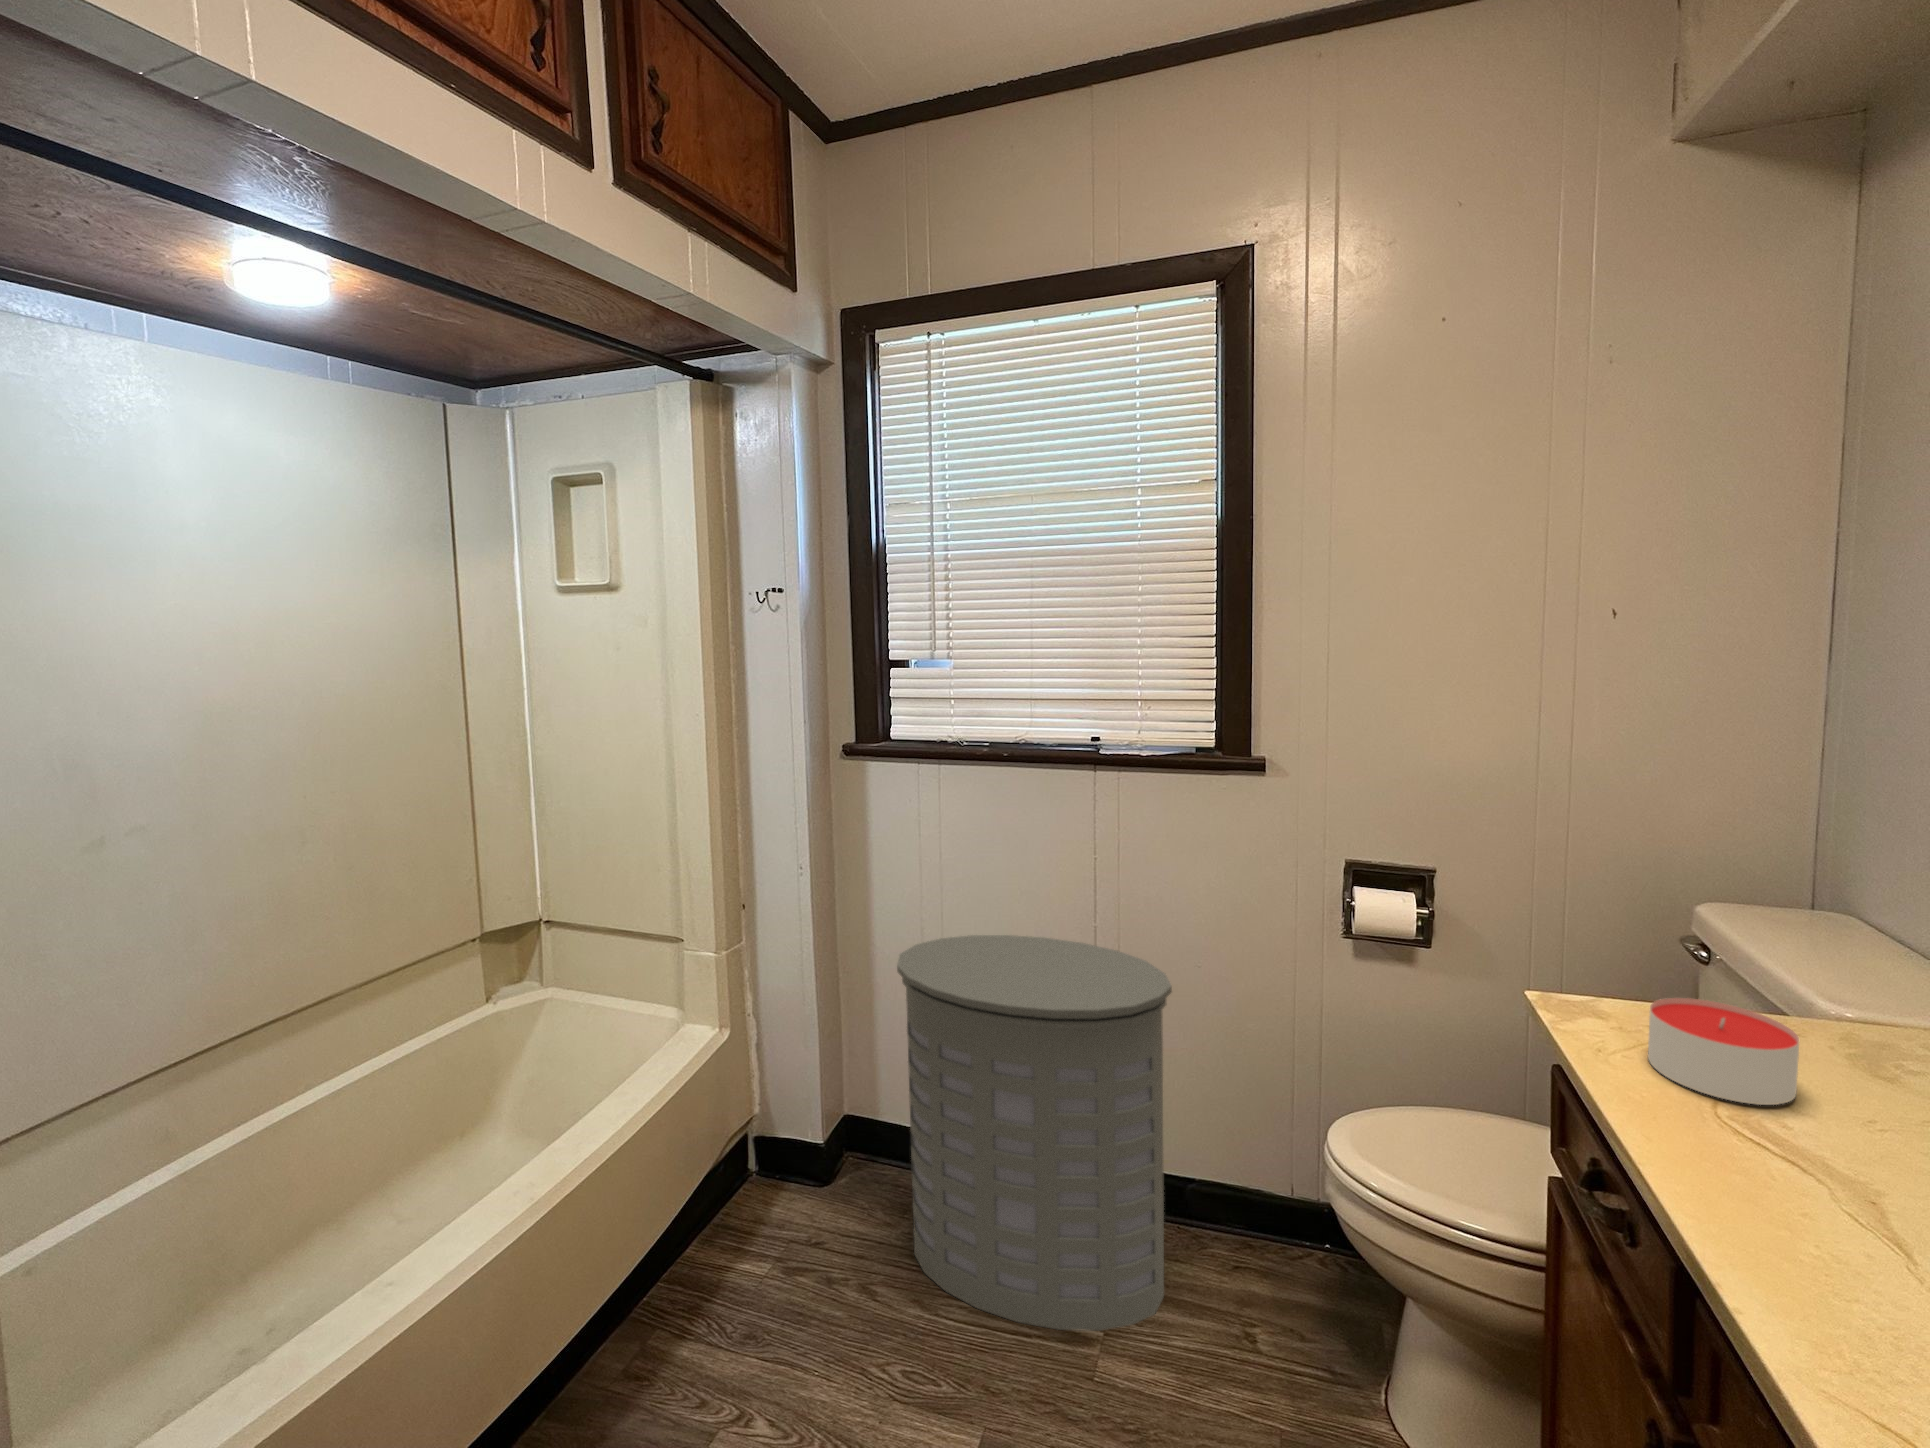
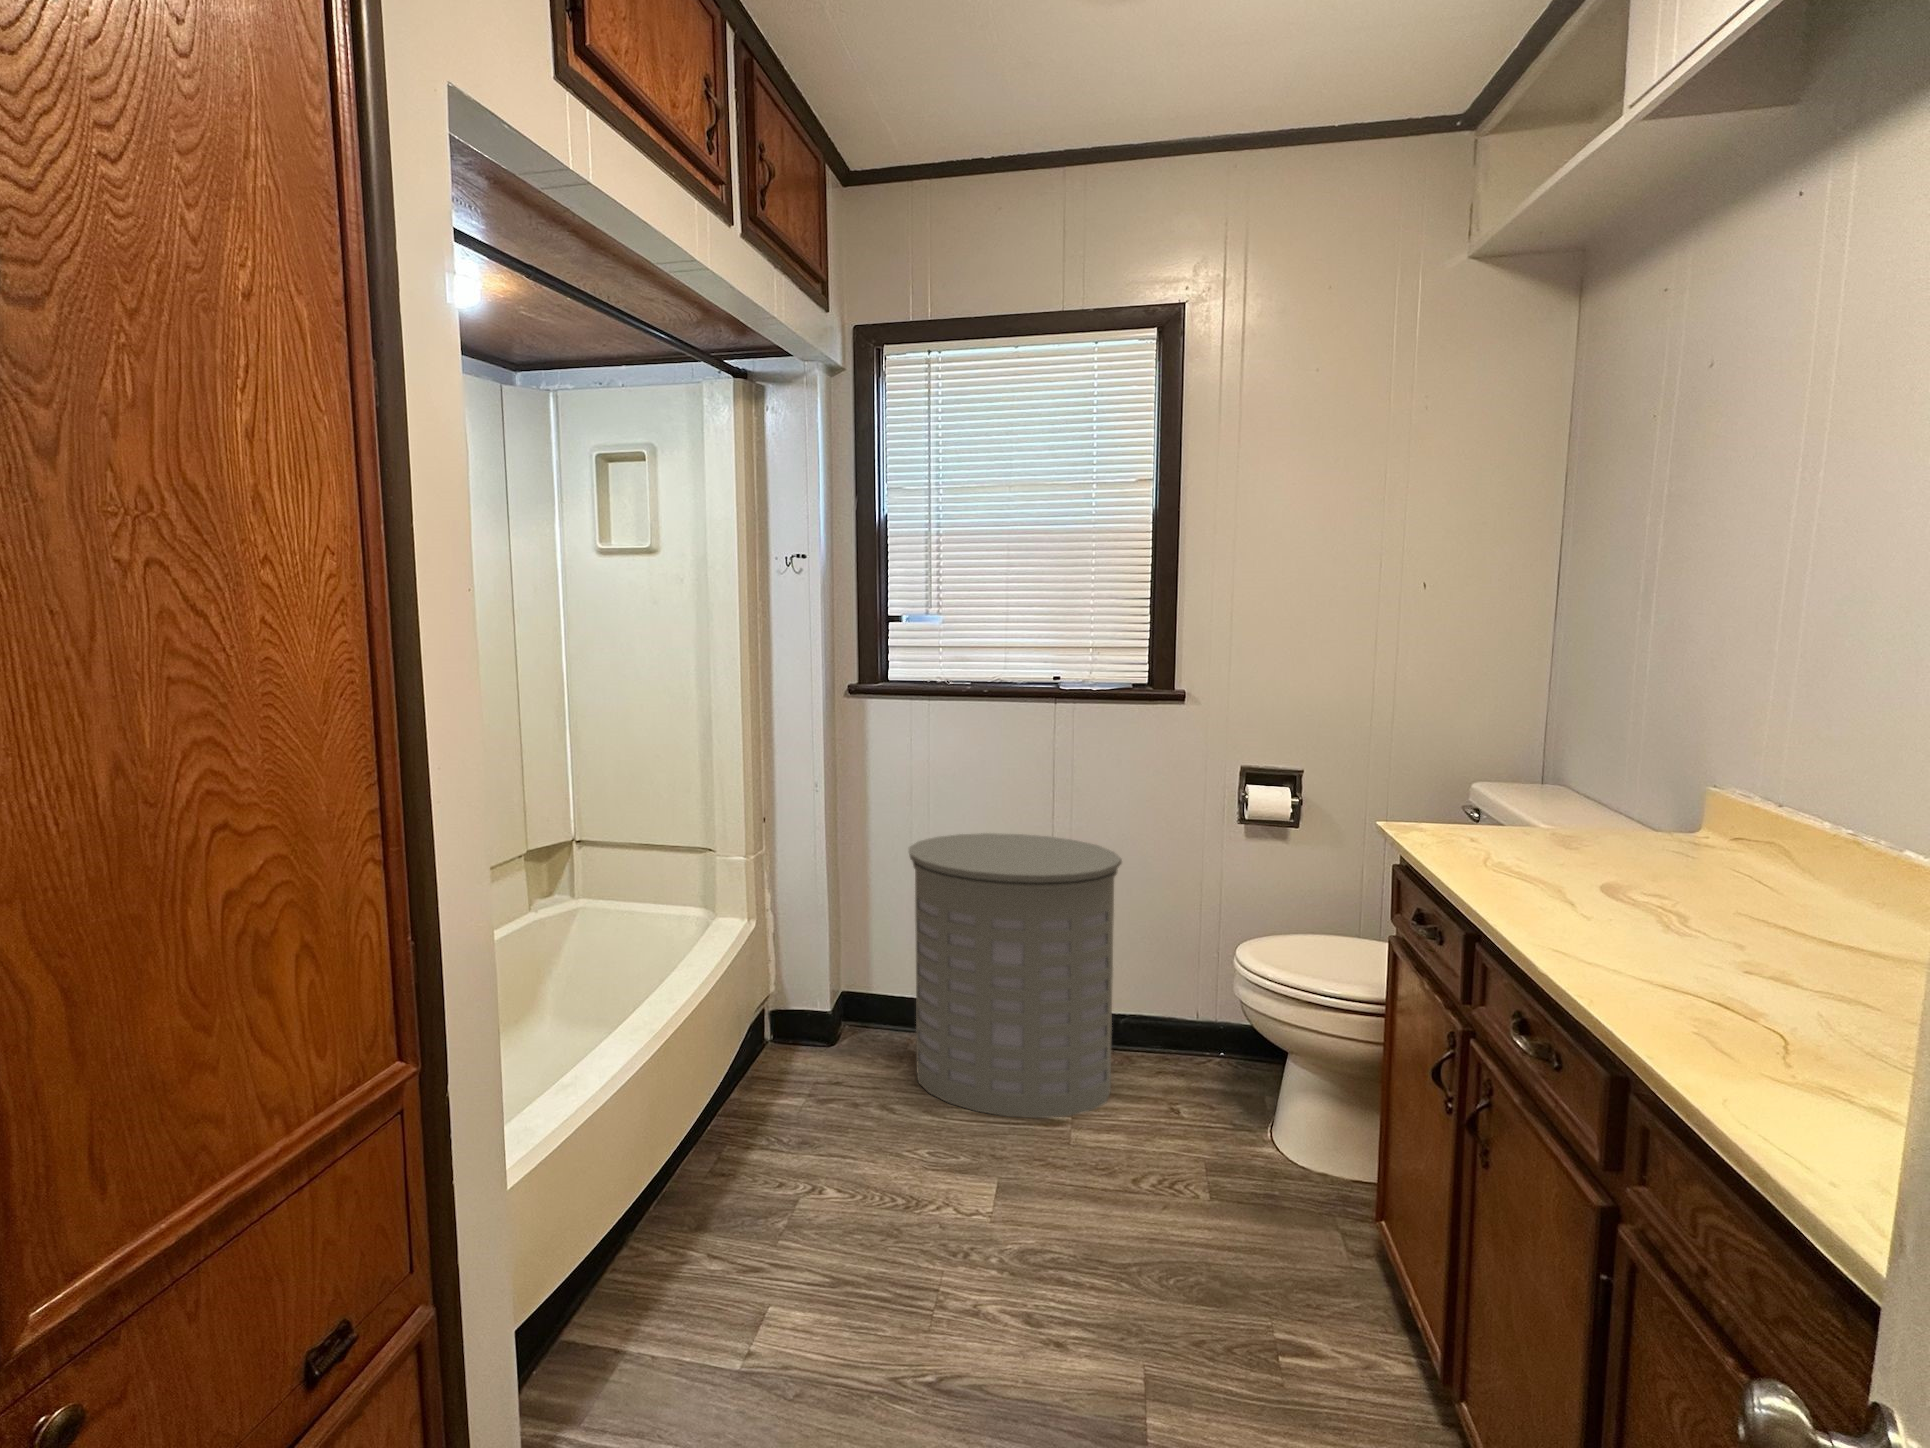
candle: present [1648,998,1799,1105] -> none [1450,818,1533,870]

